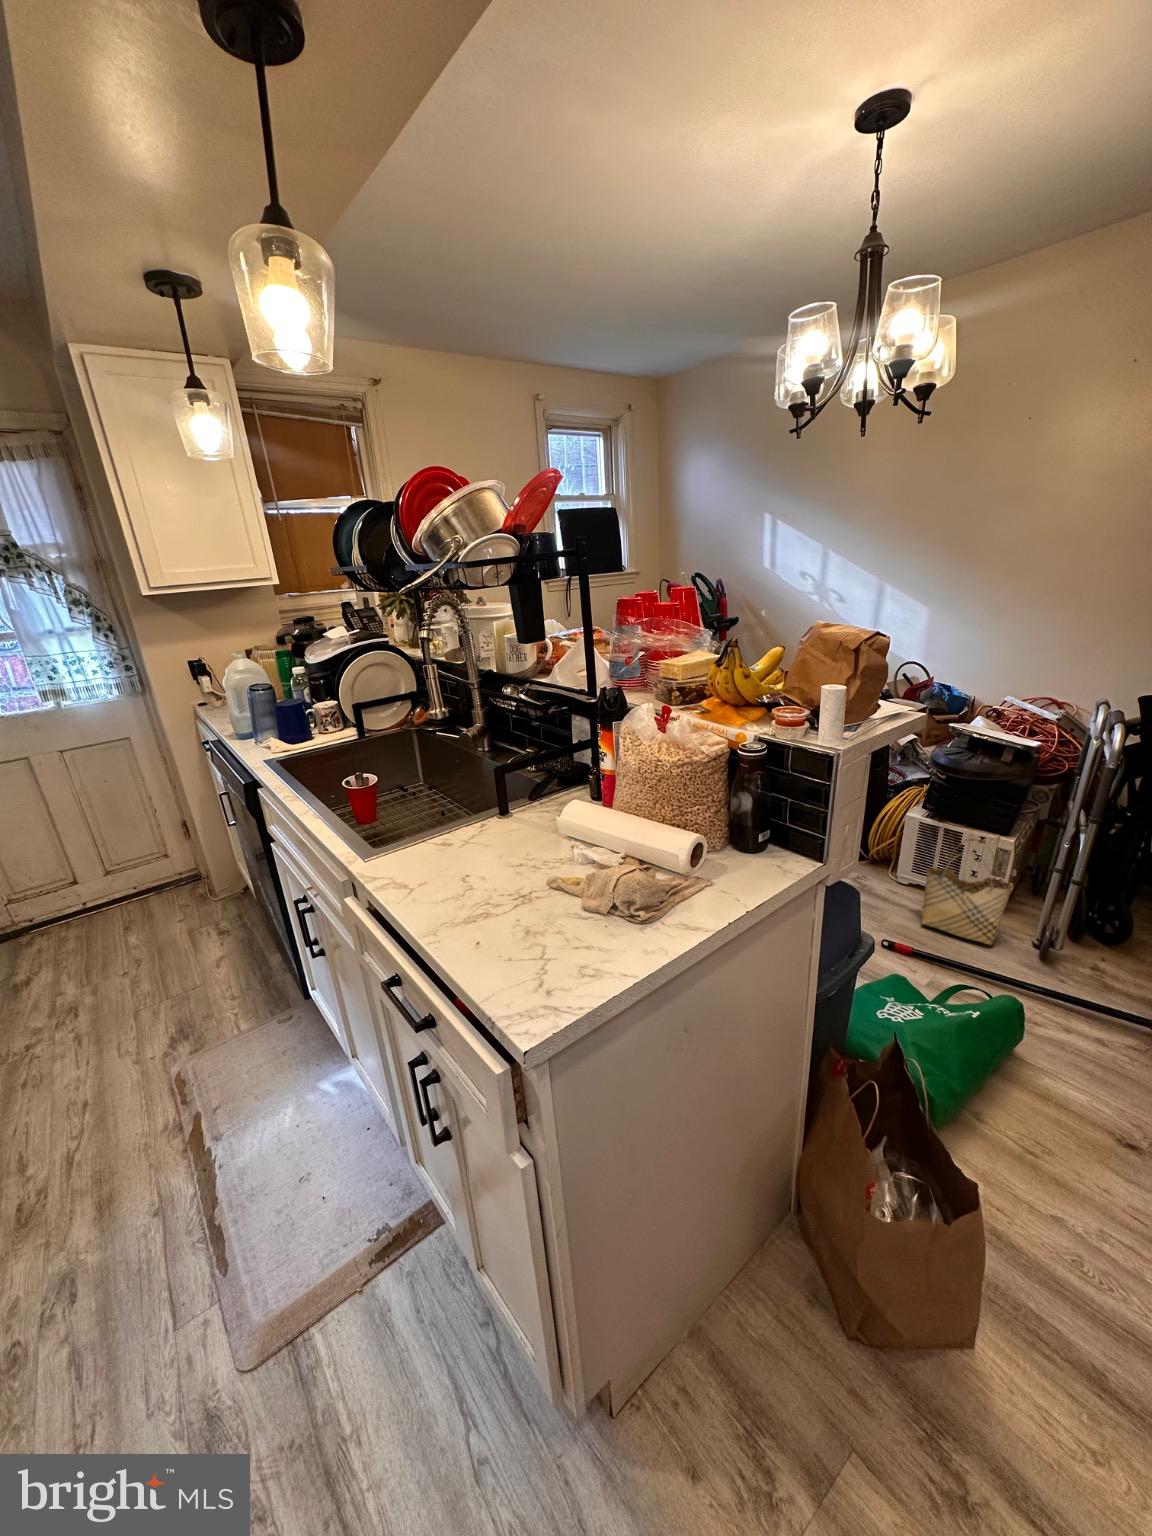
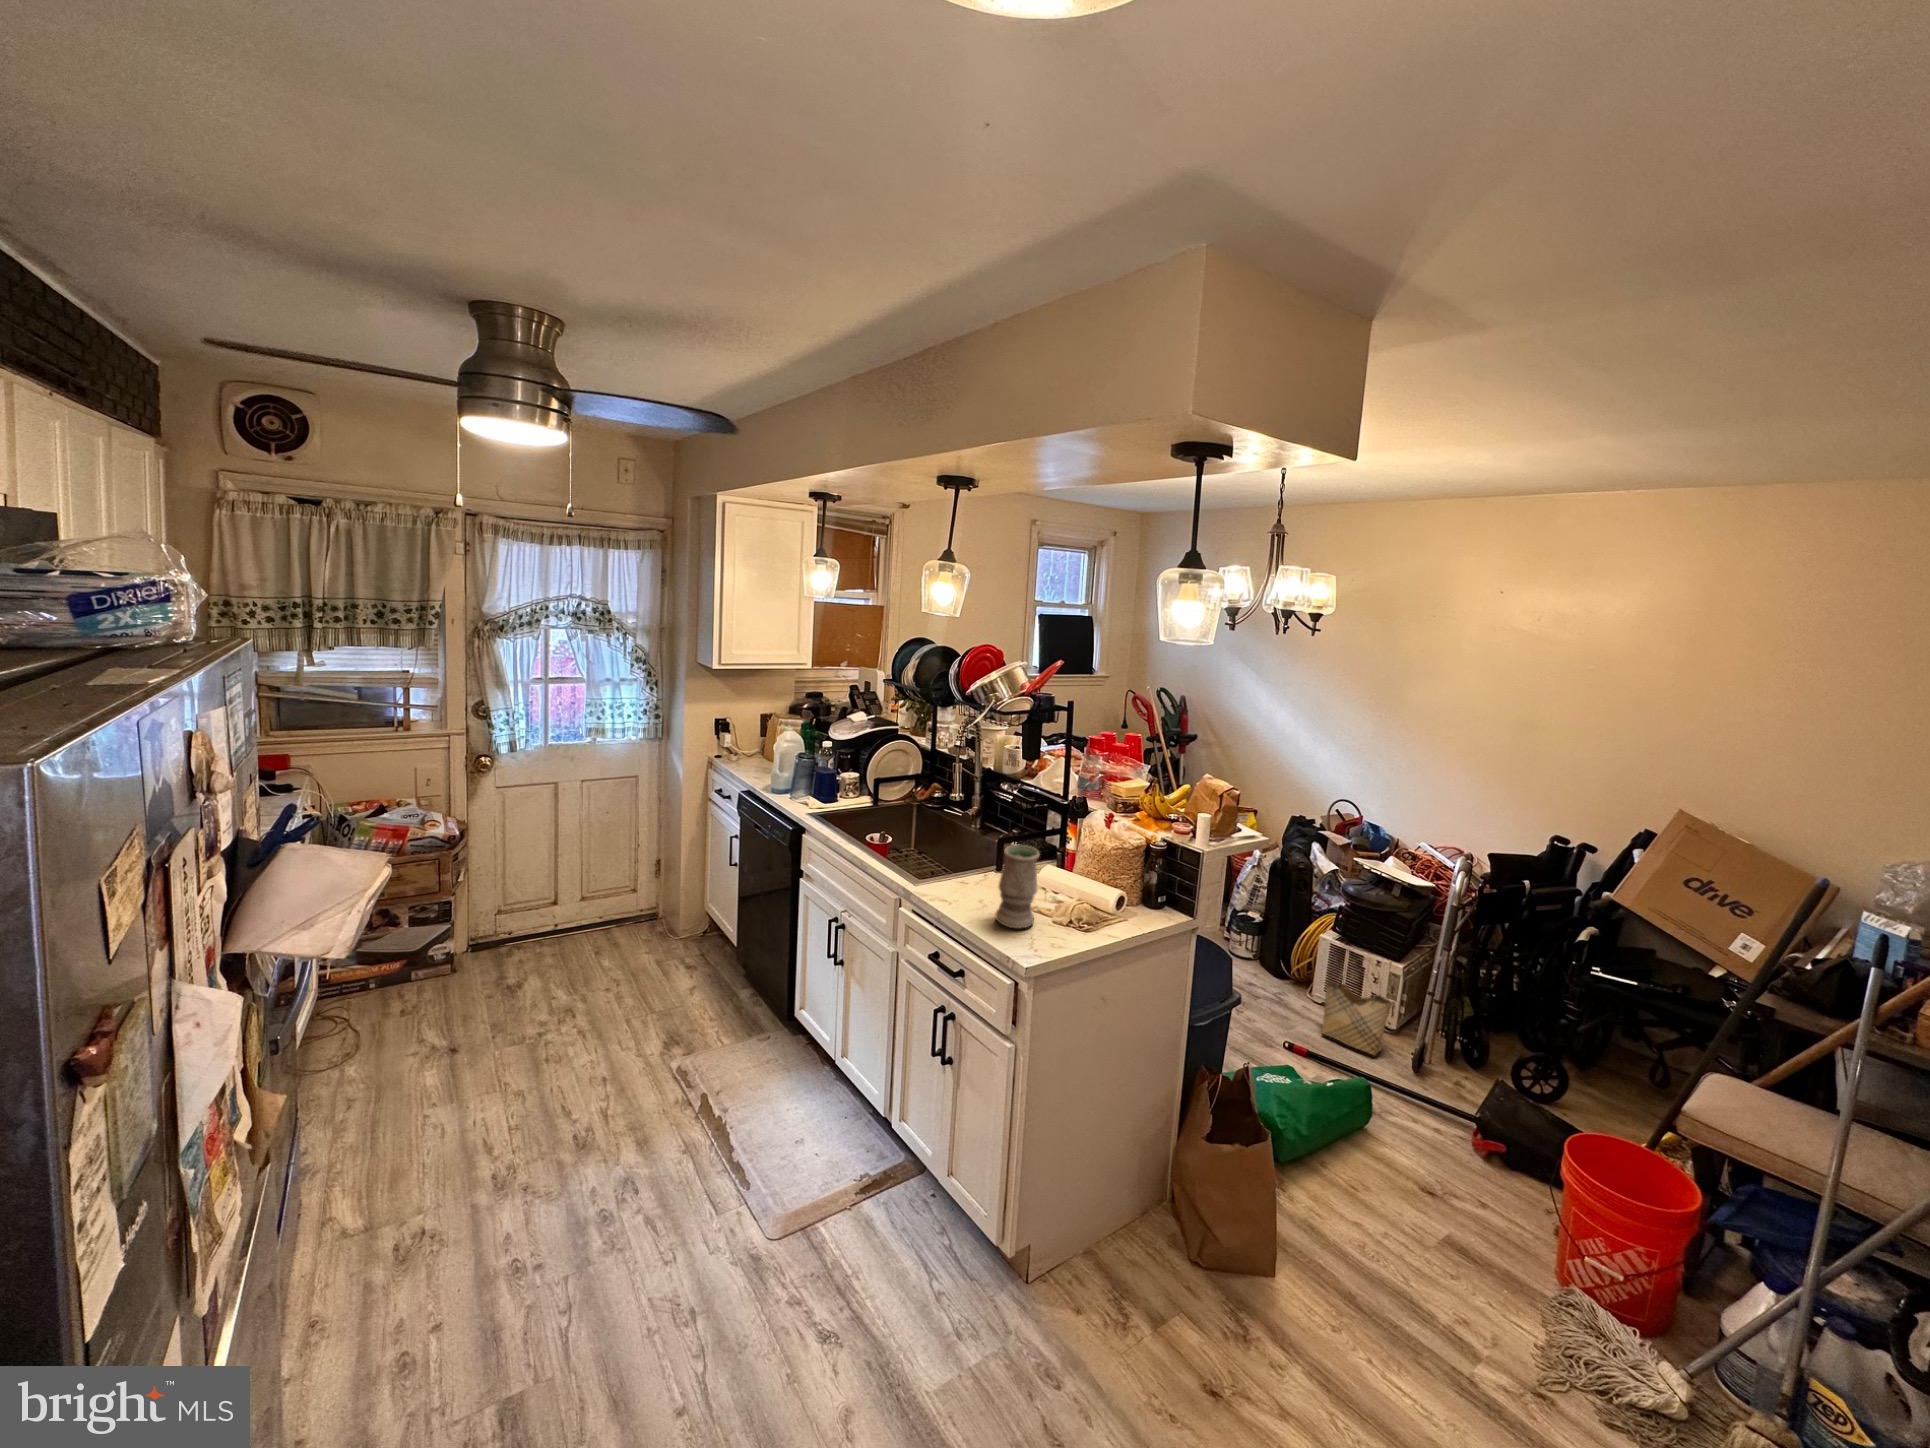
vase: none [460,784,543,942] -> present [996,844,1040,928]

